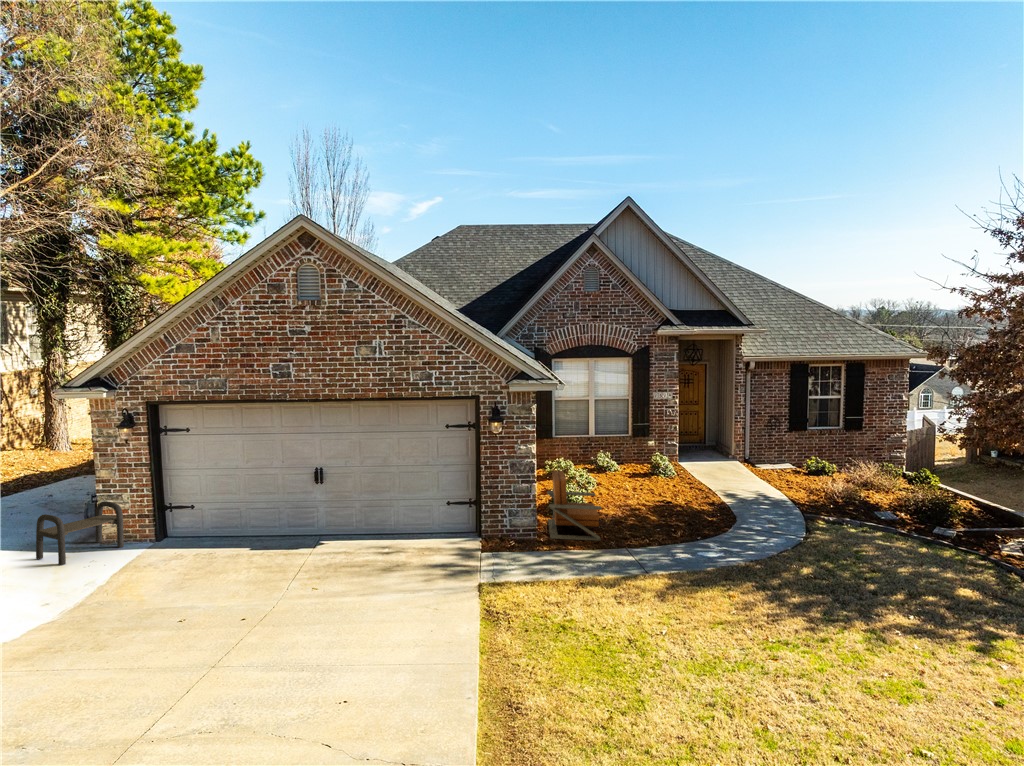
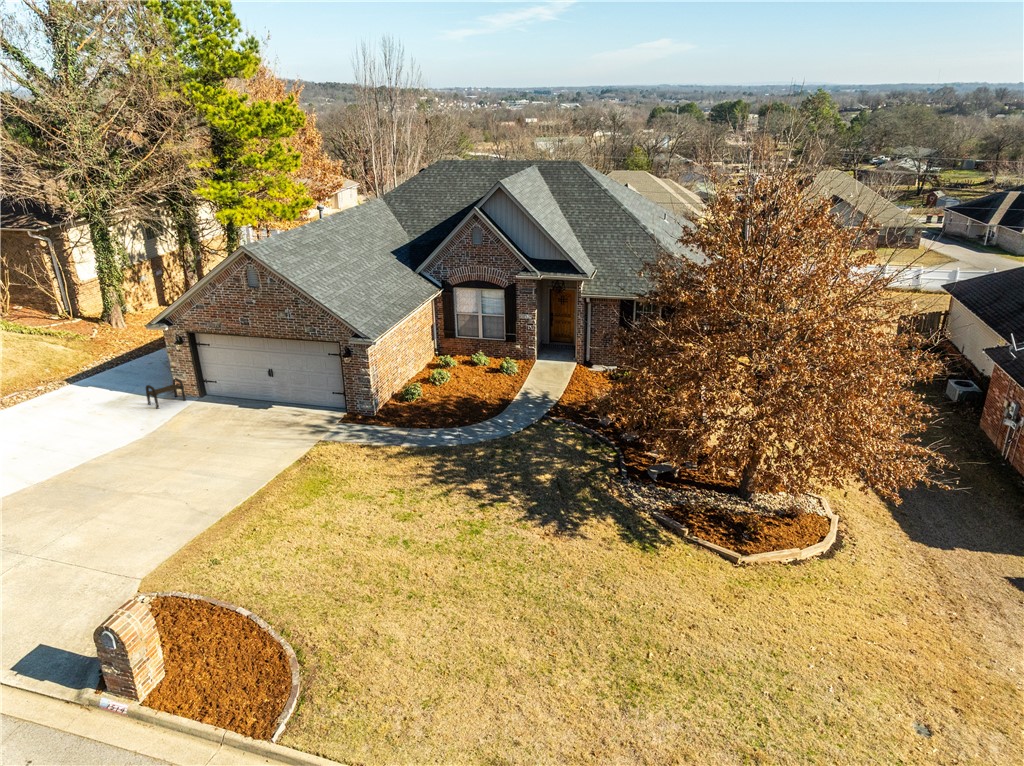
lounge chair: present [547,471,602,541] -> none [377,380,416,422]

